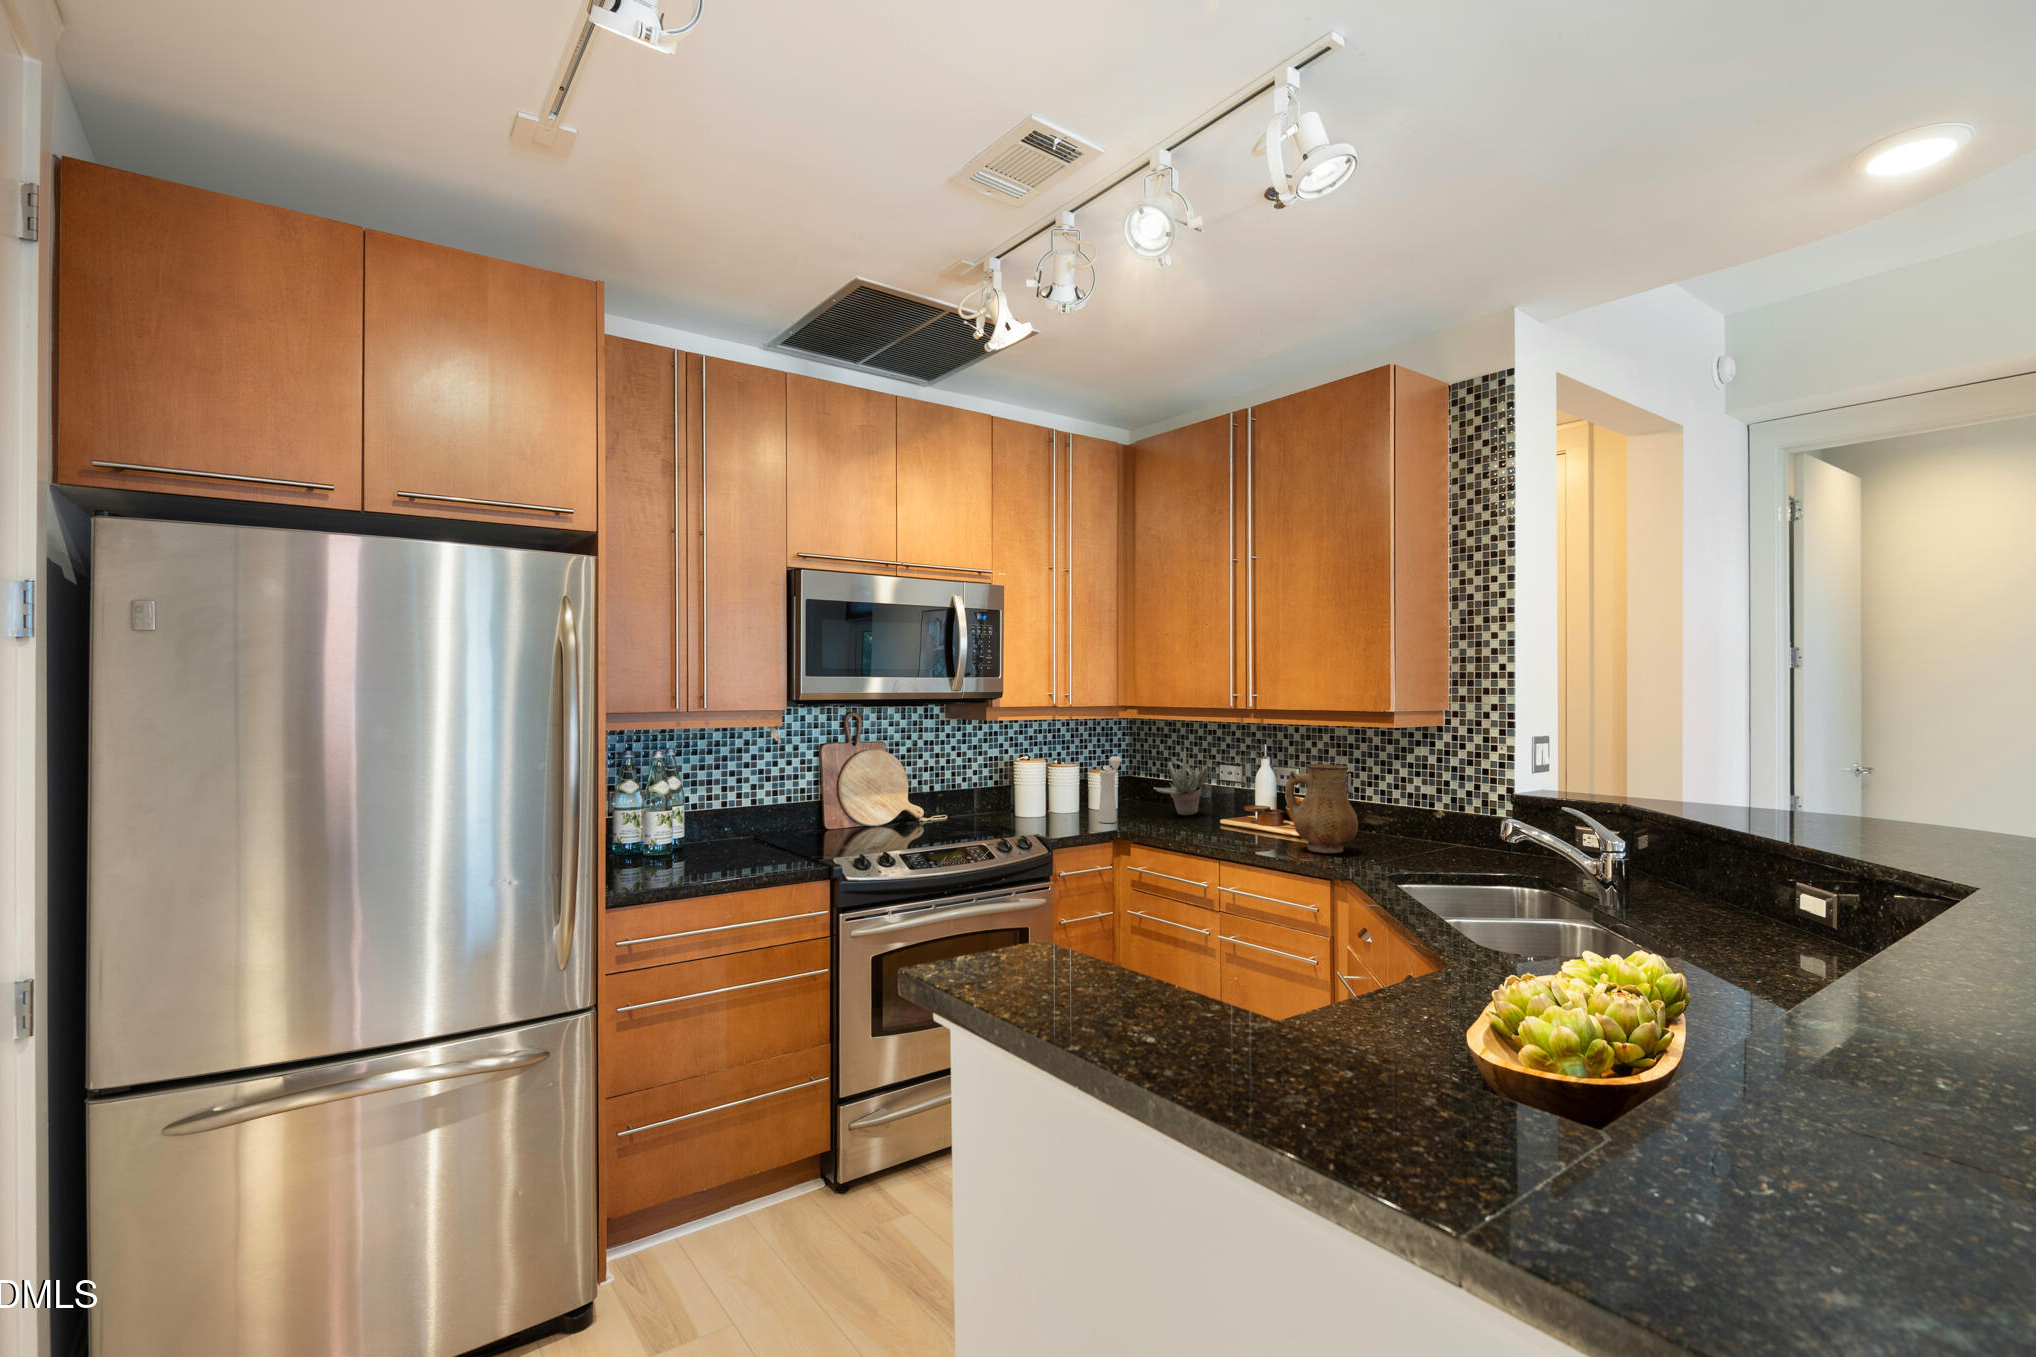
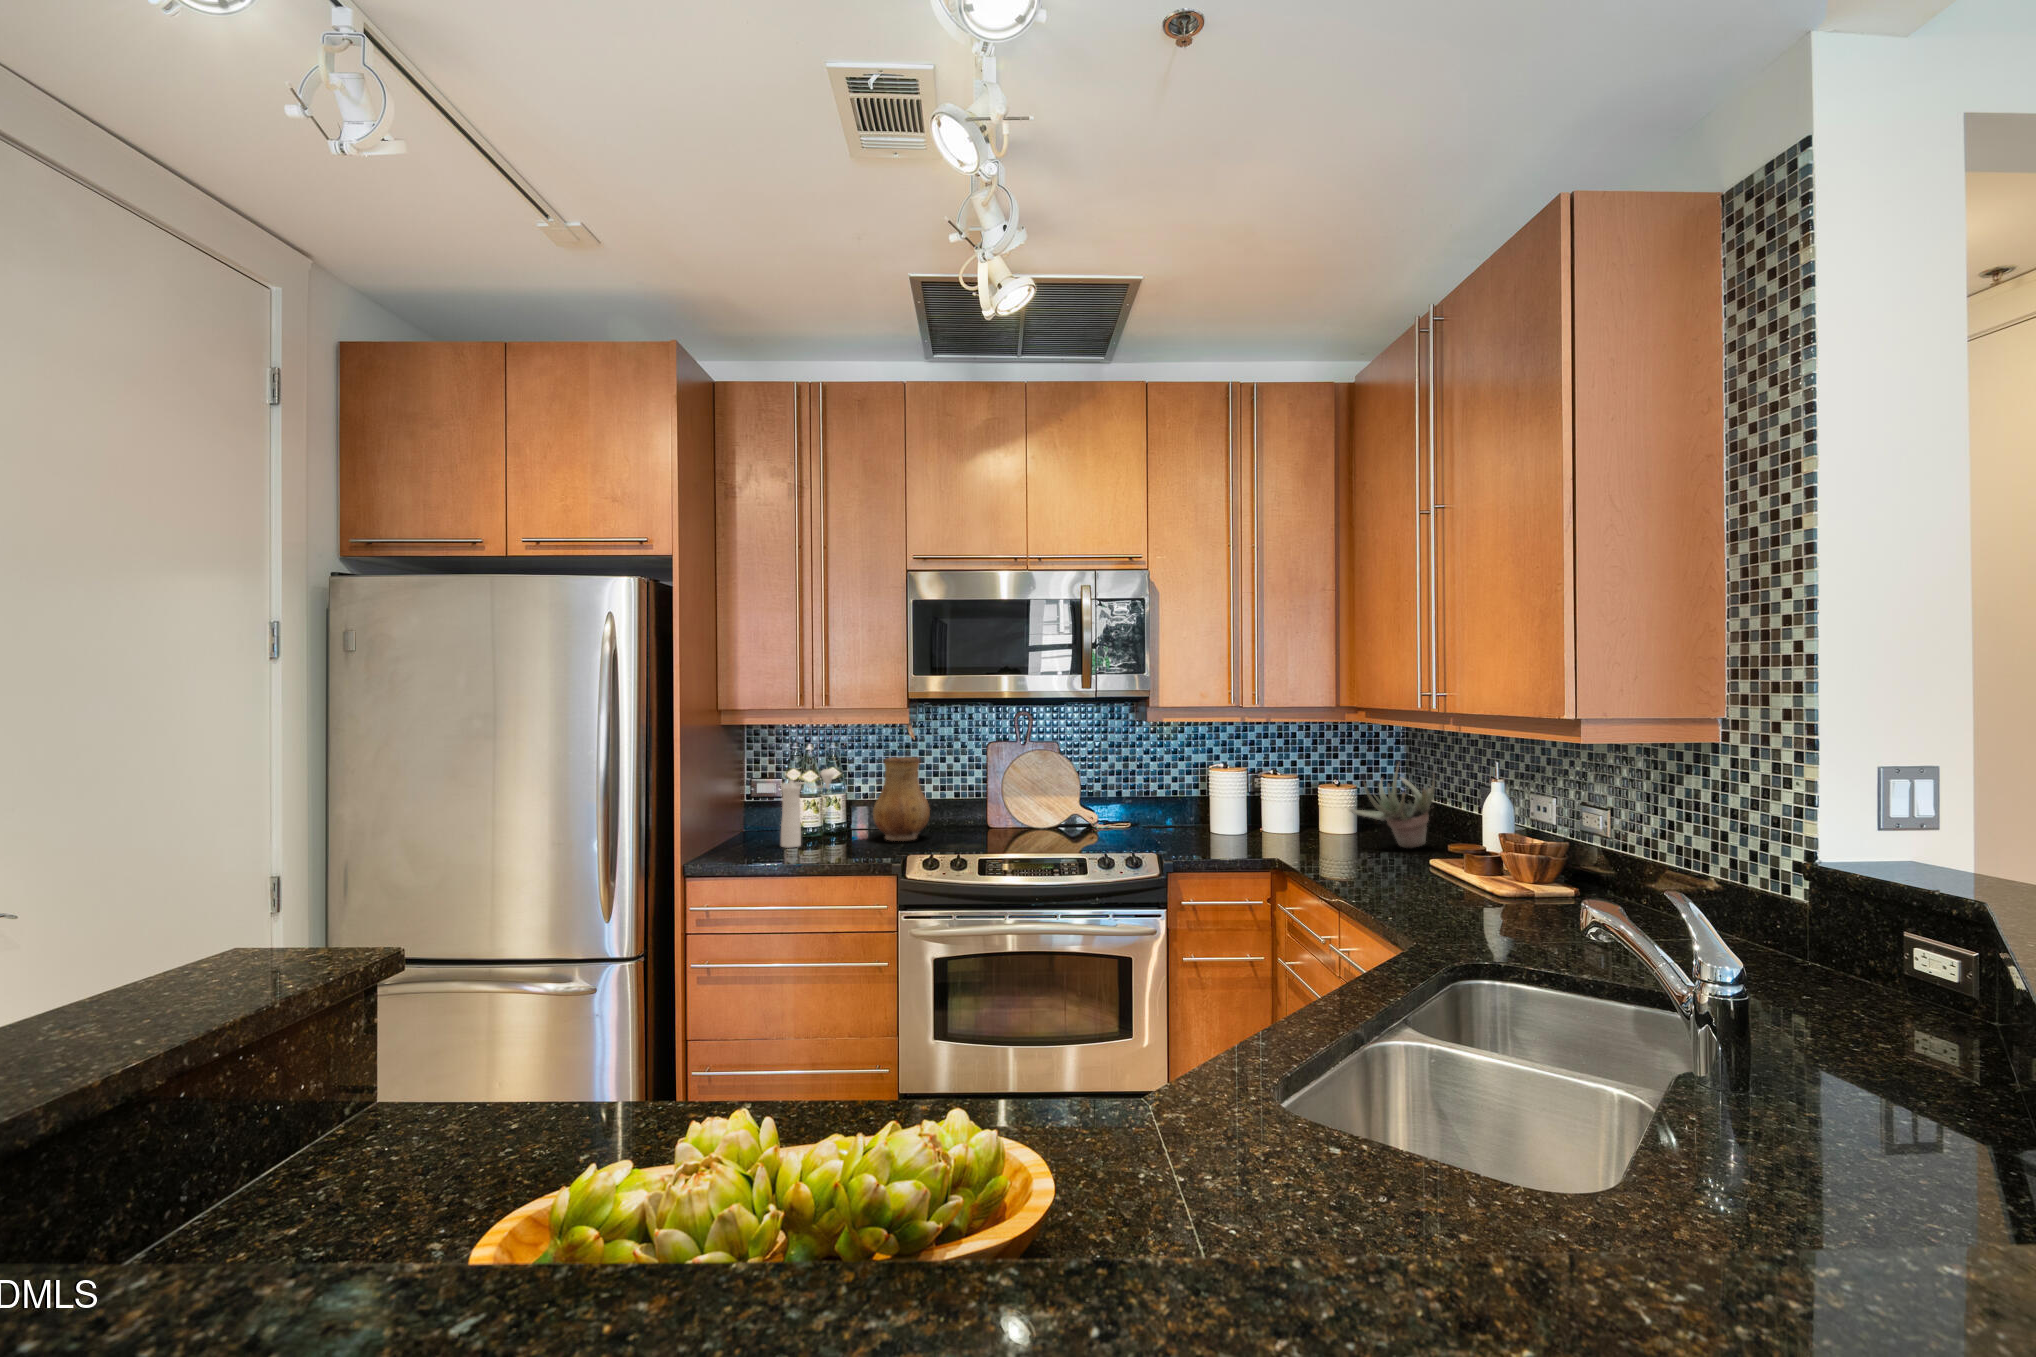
pepper mill: present [1099,756,1122,823] -> present [781,769,835,848]
ceramic pitcher: present [1285,764,1358,853] -> present [873,757,930,841]

